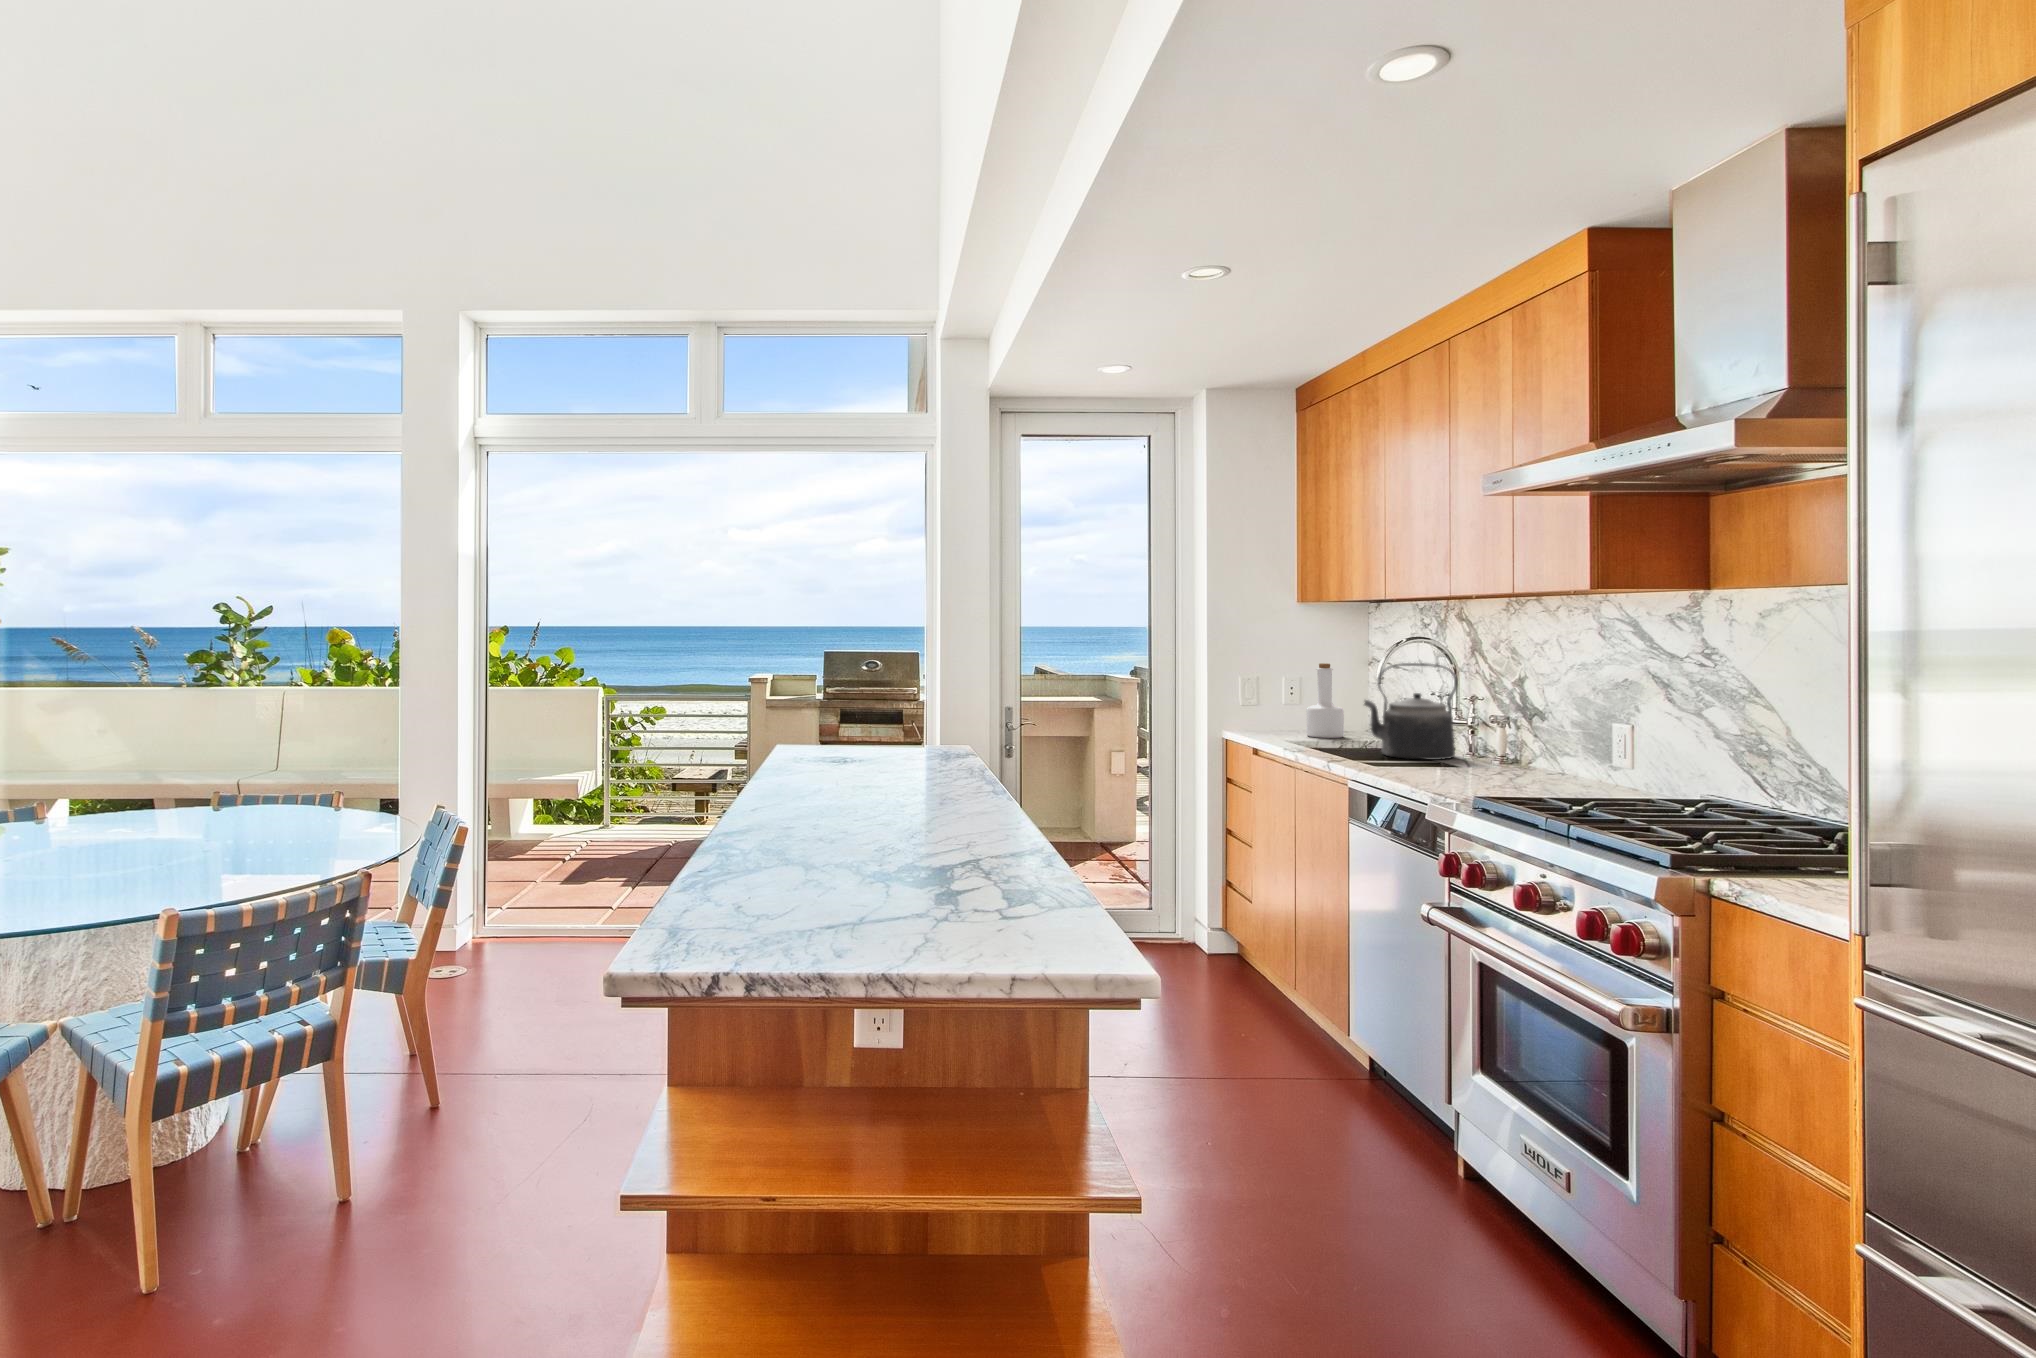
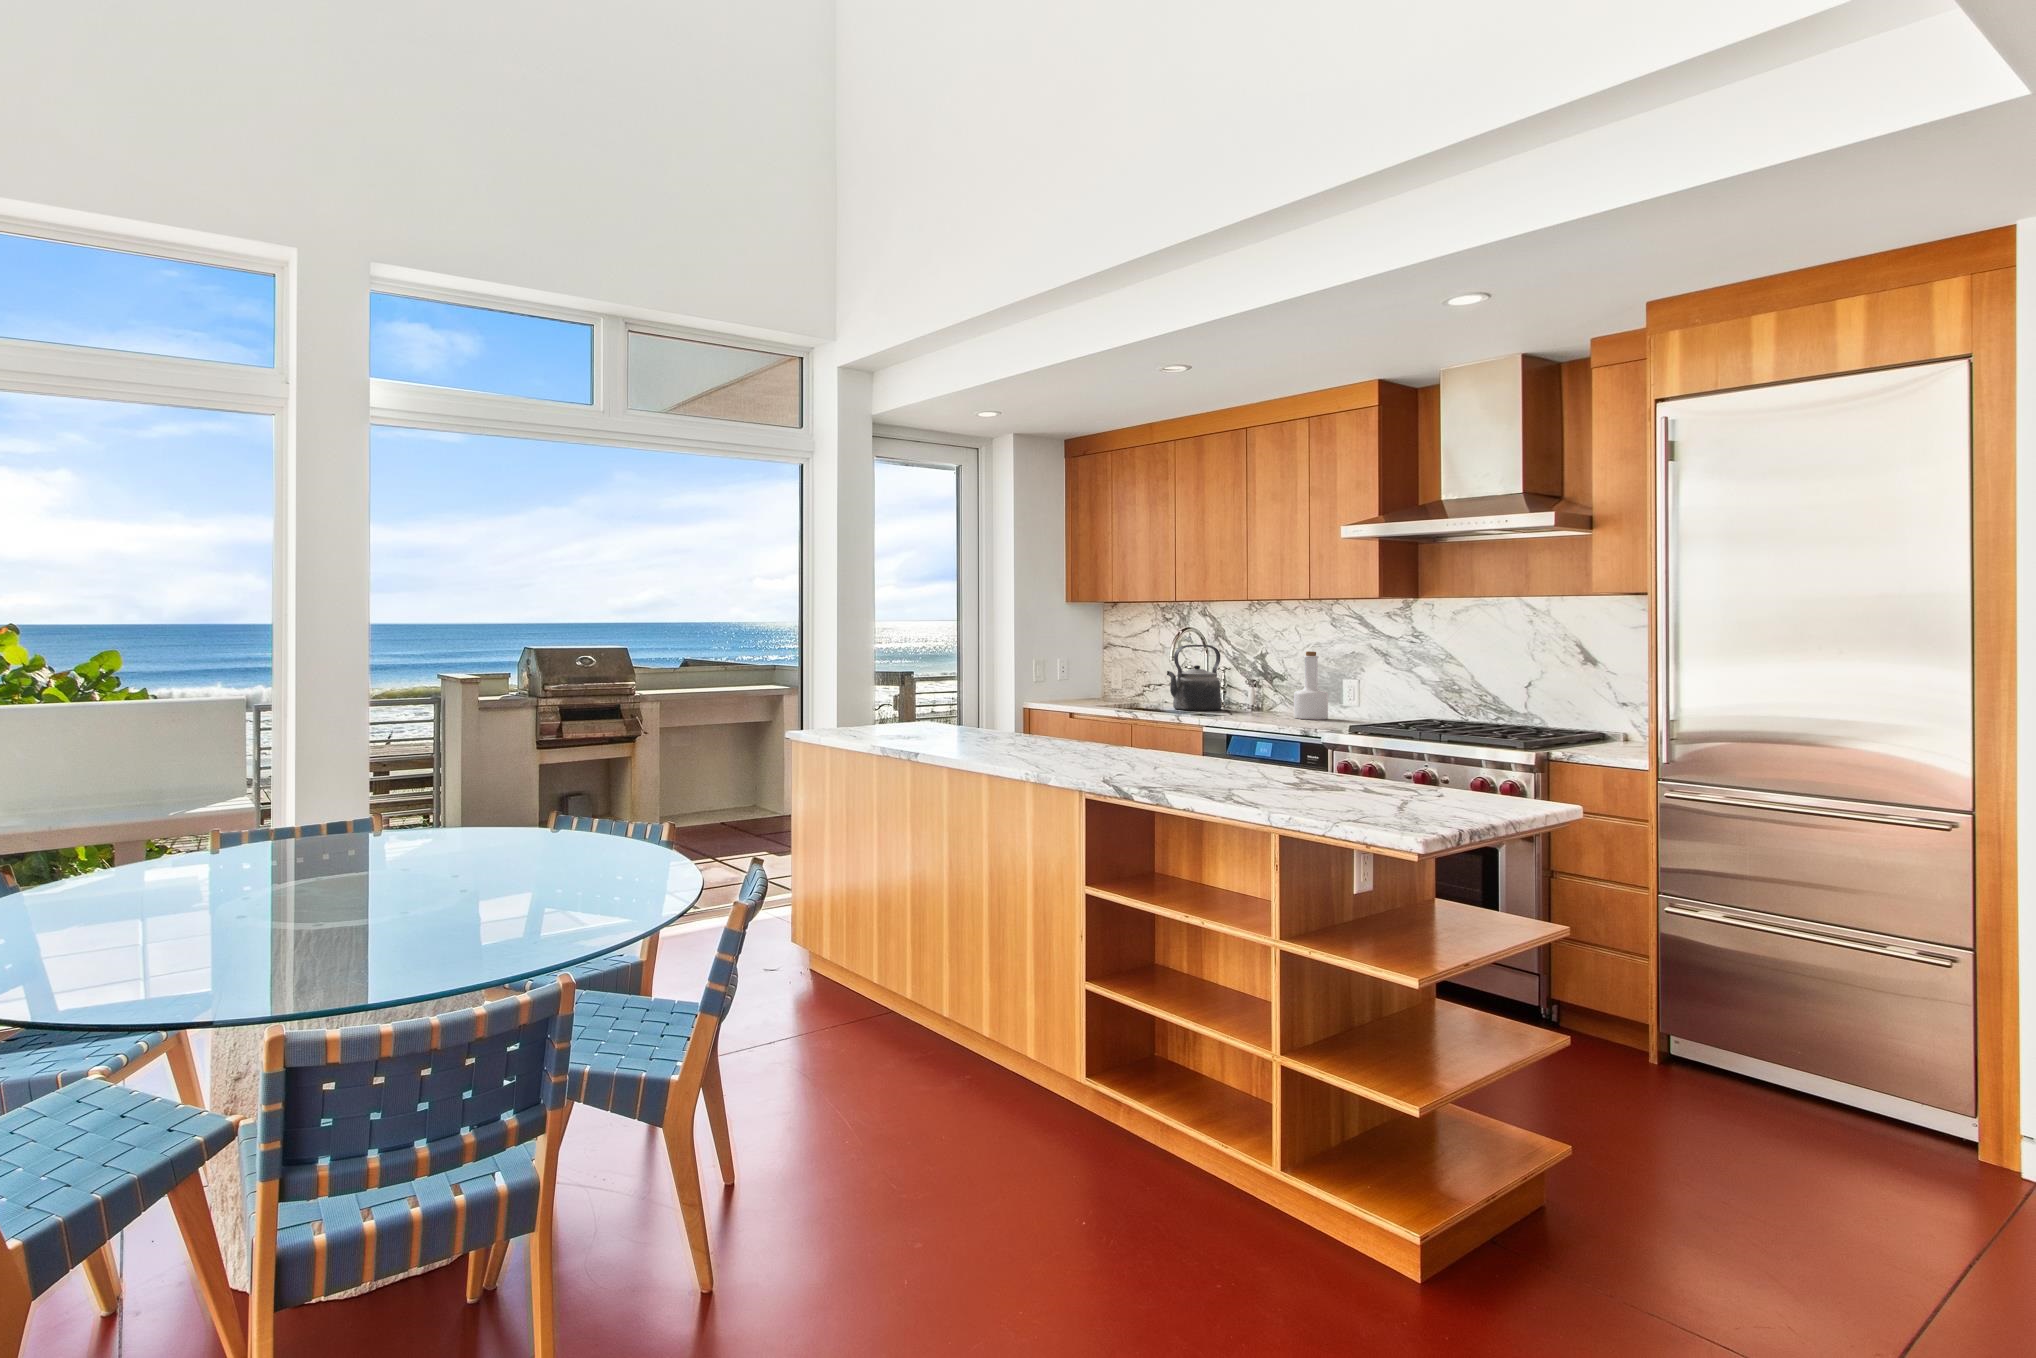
bottle: present [1306,663,1344,738] -> present [1294,651,1328,720]

